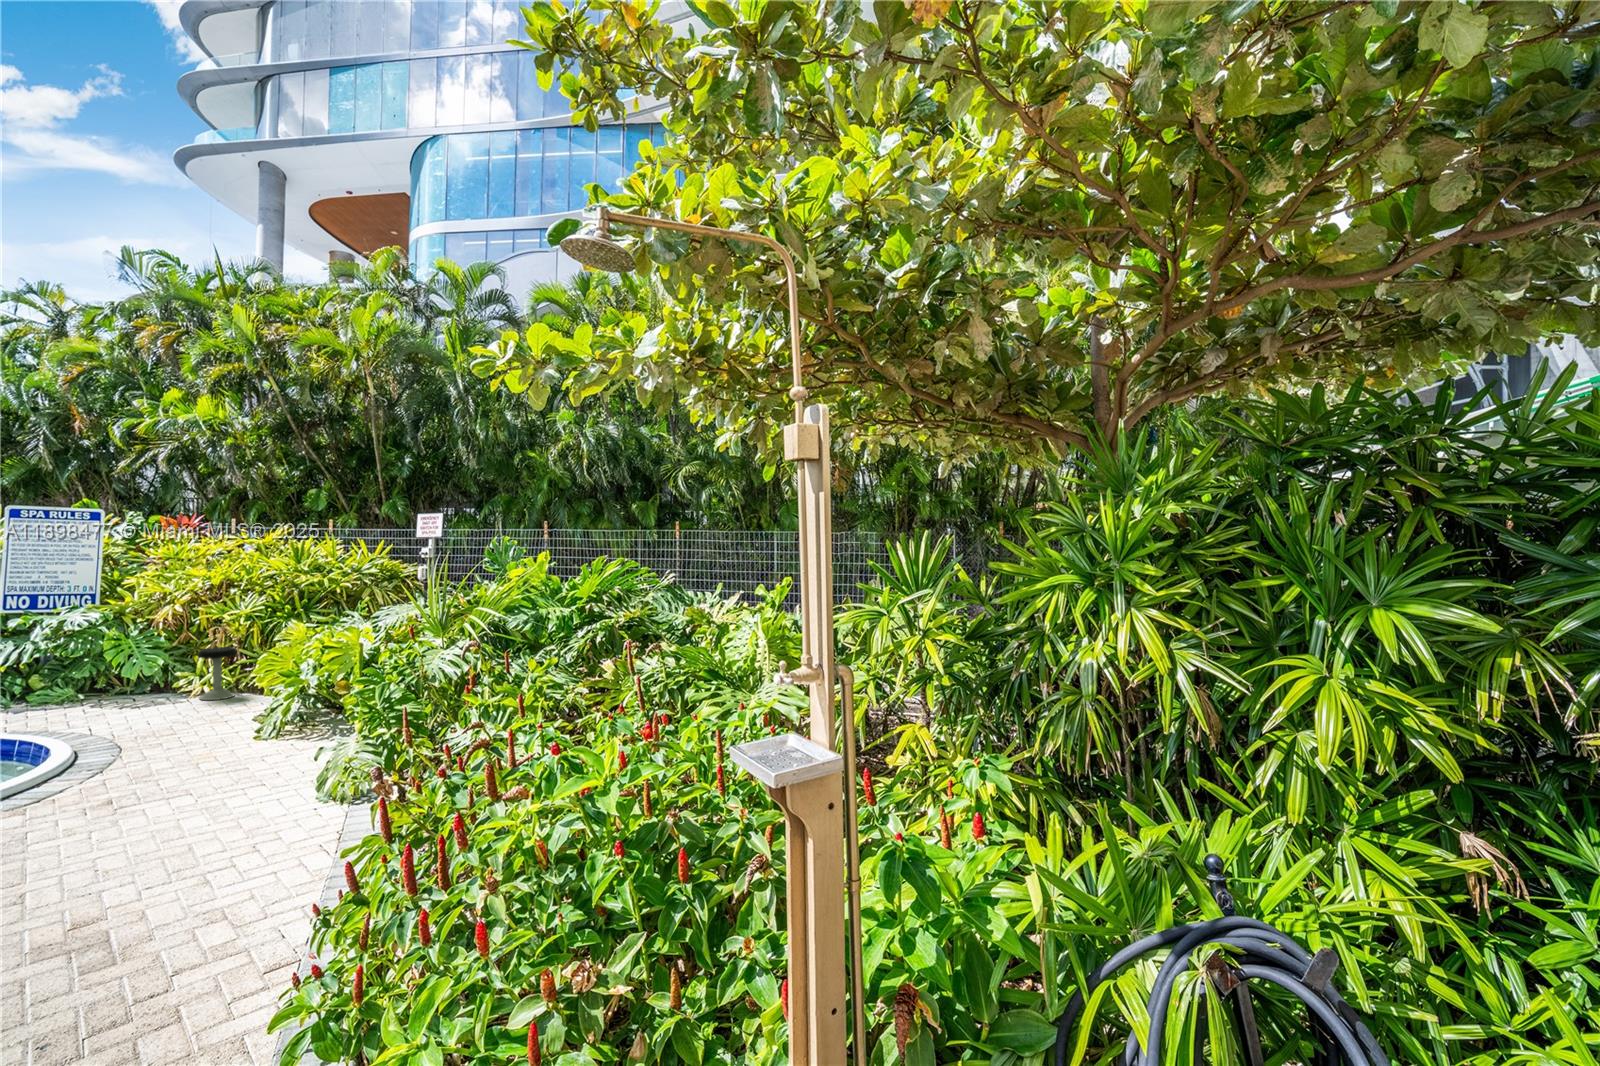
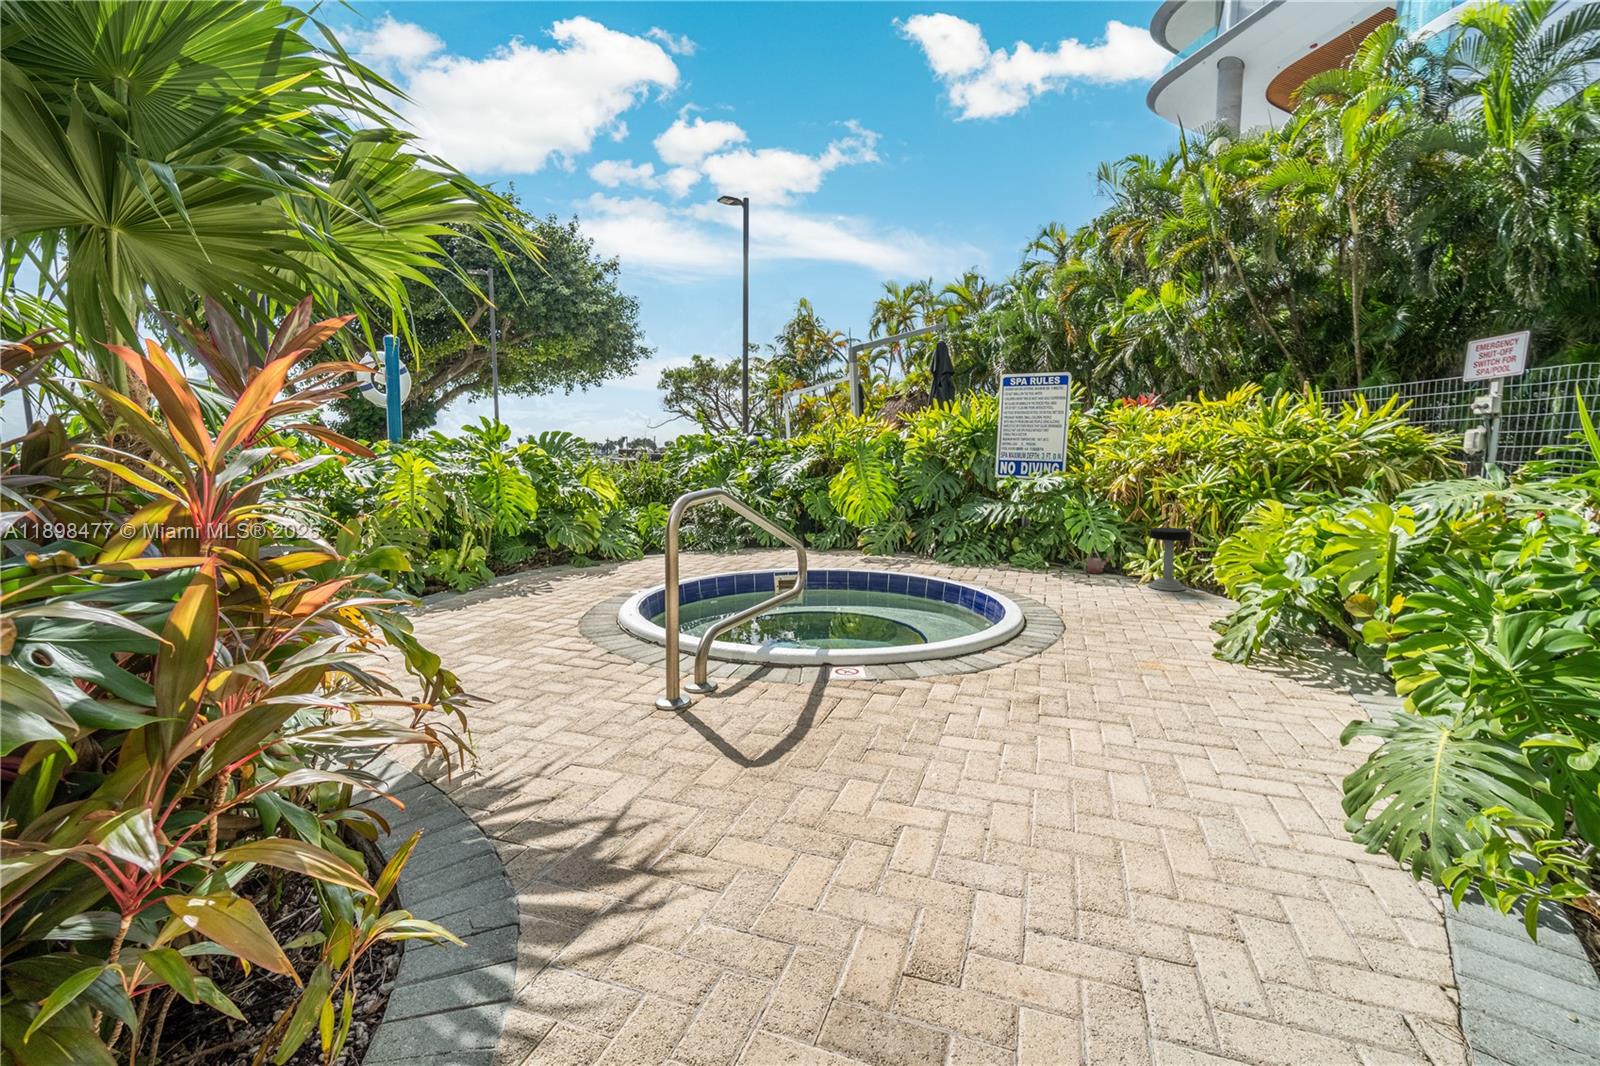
watering can: none [126,676,161,697] -> present [1086,552,1112,573]

